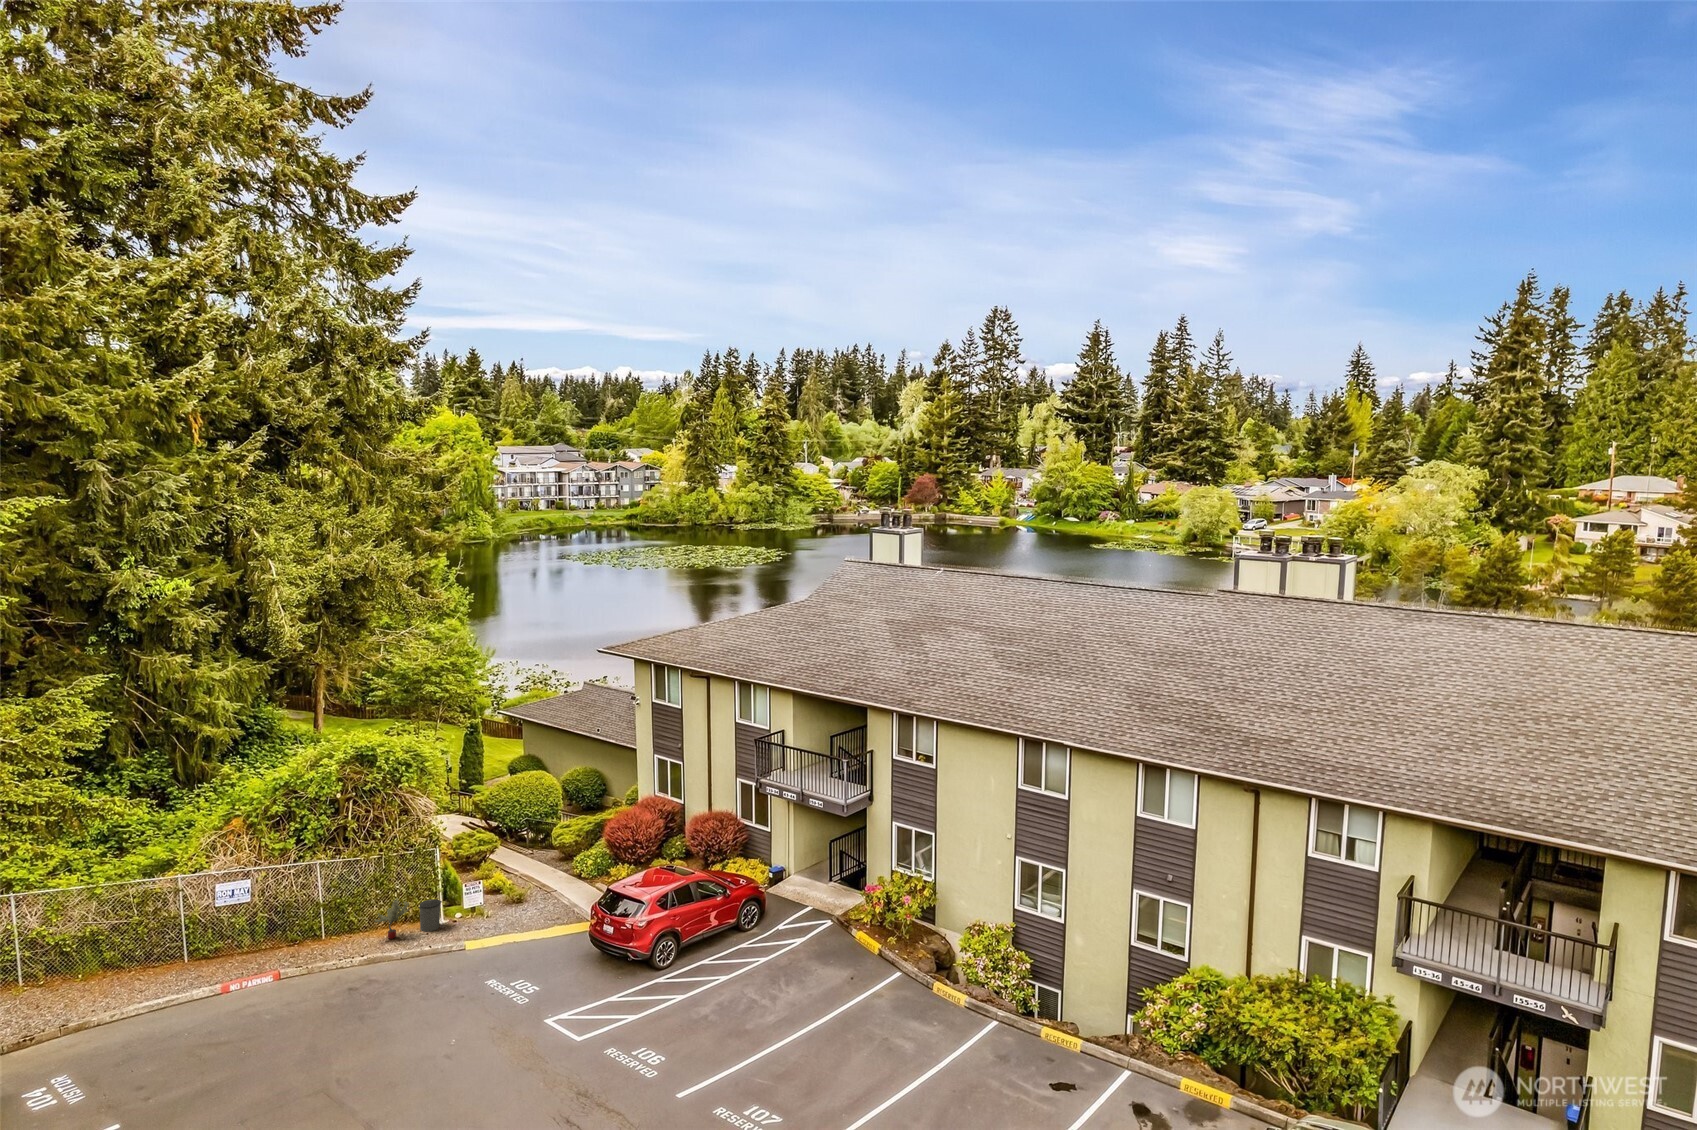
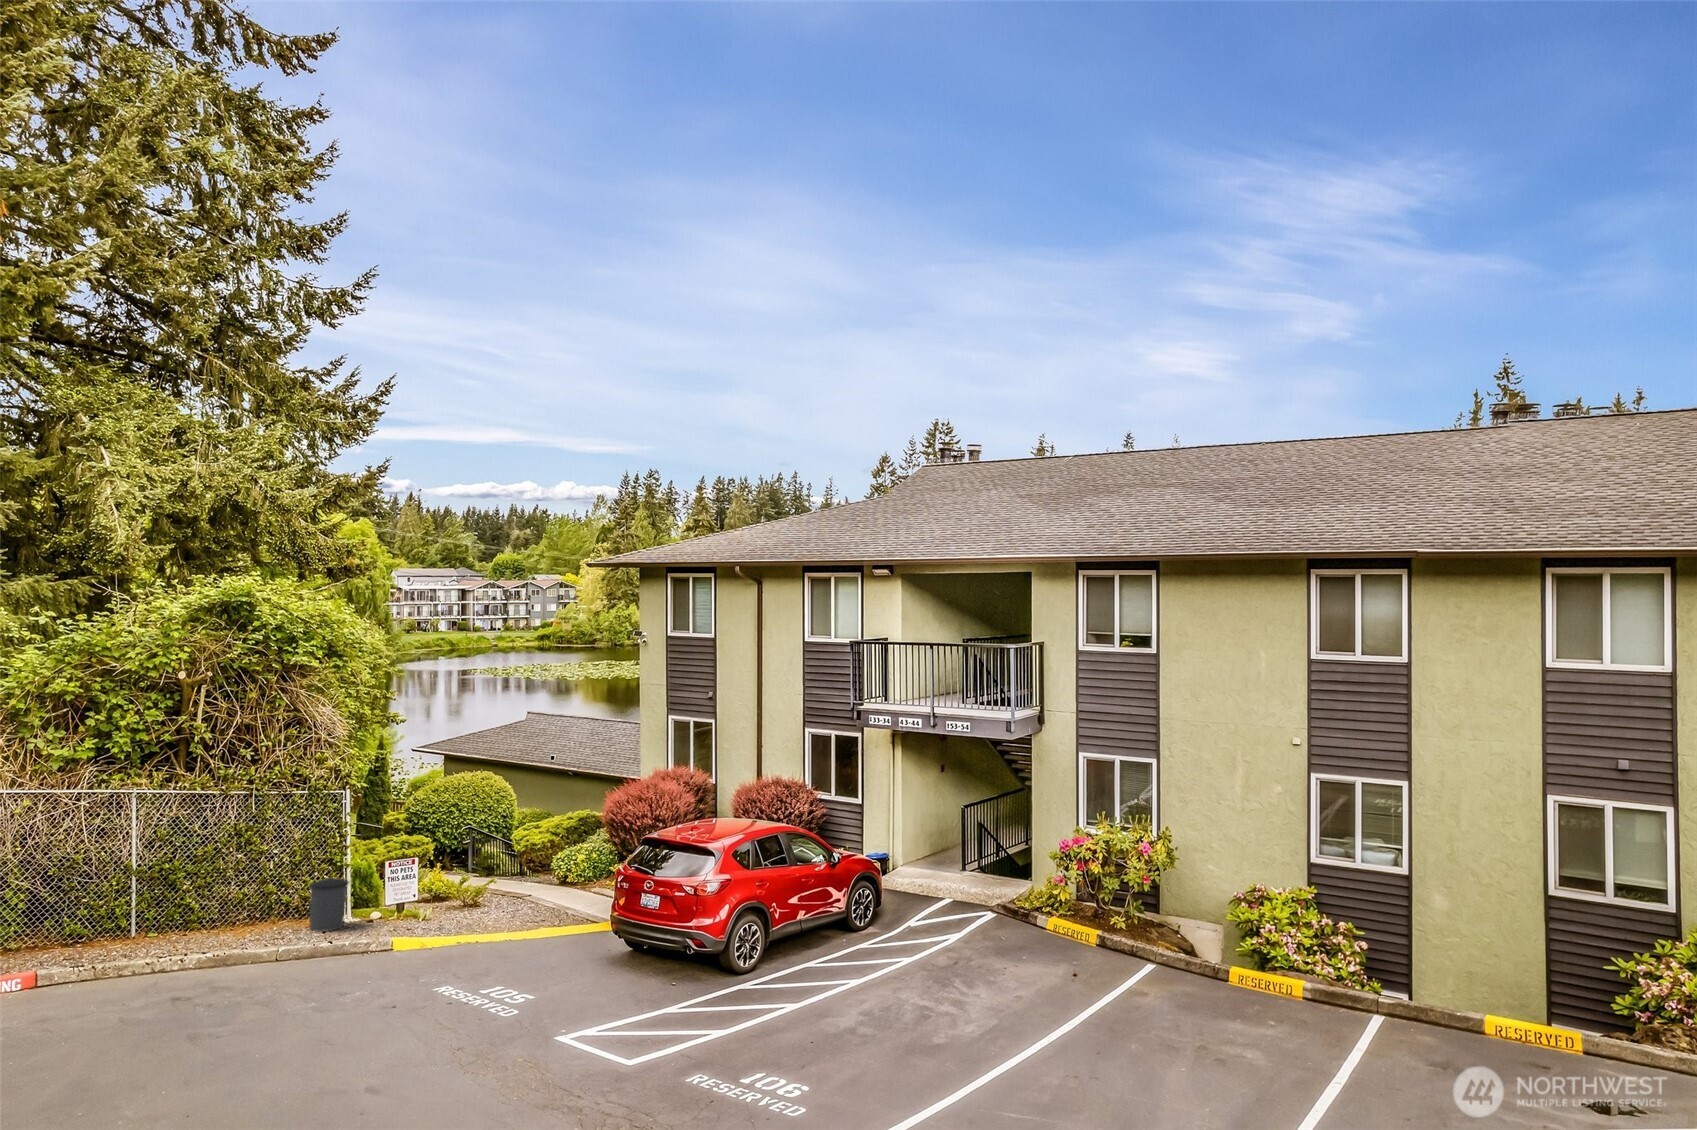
potted tree: present [375,898,409,939] -> none [227,868,293,940]

